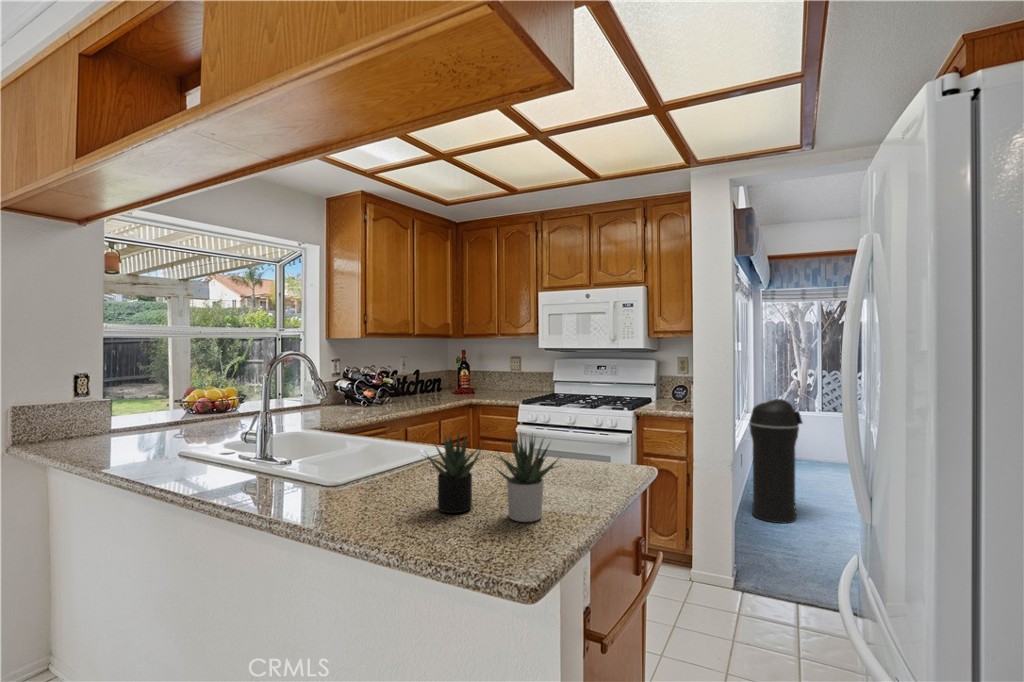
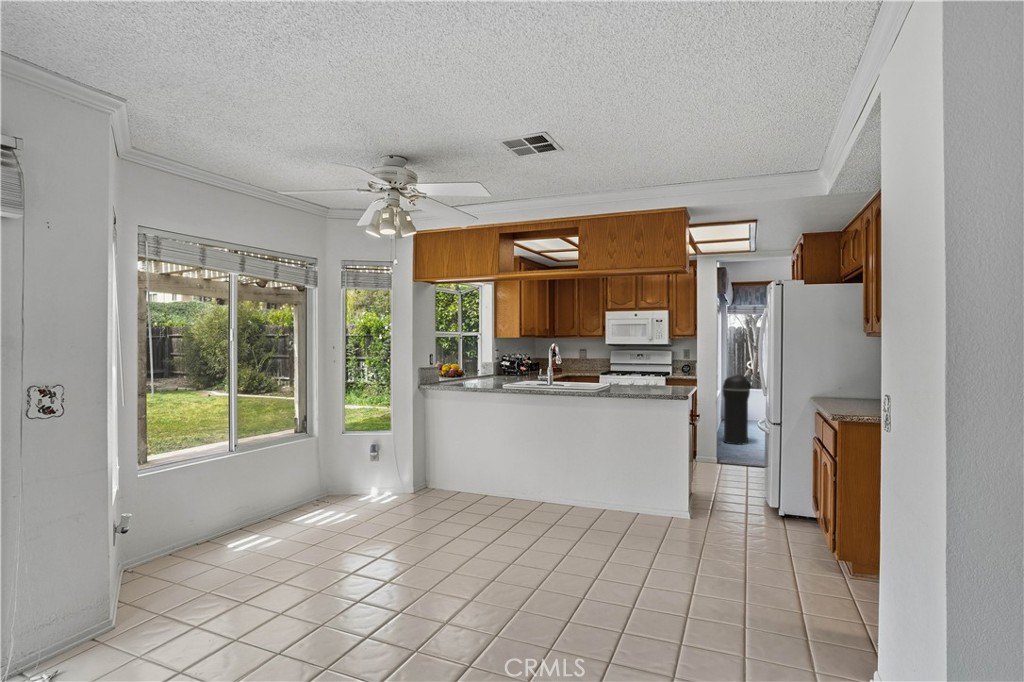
succulent plant: present [427,434,558,522] -> none [638,364,684,389]

